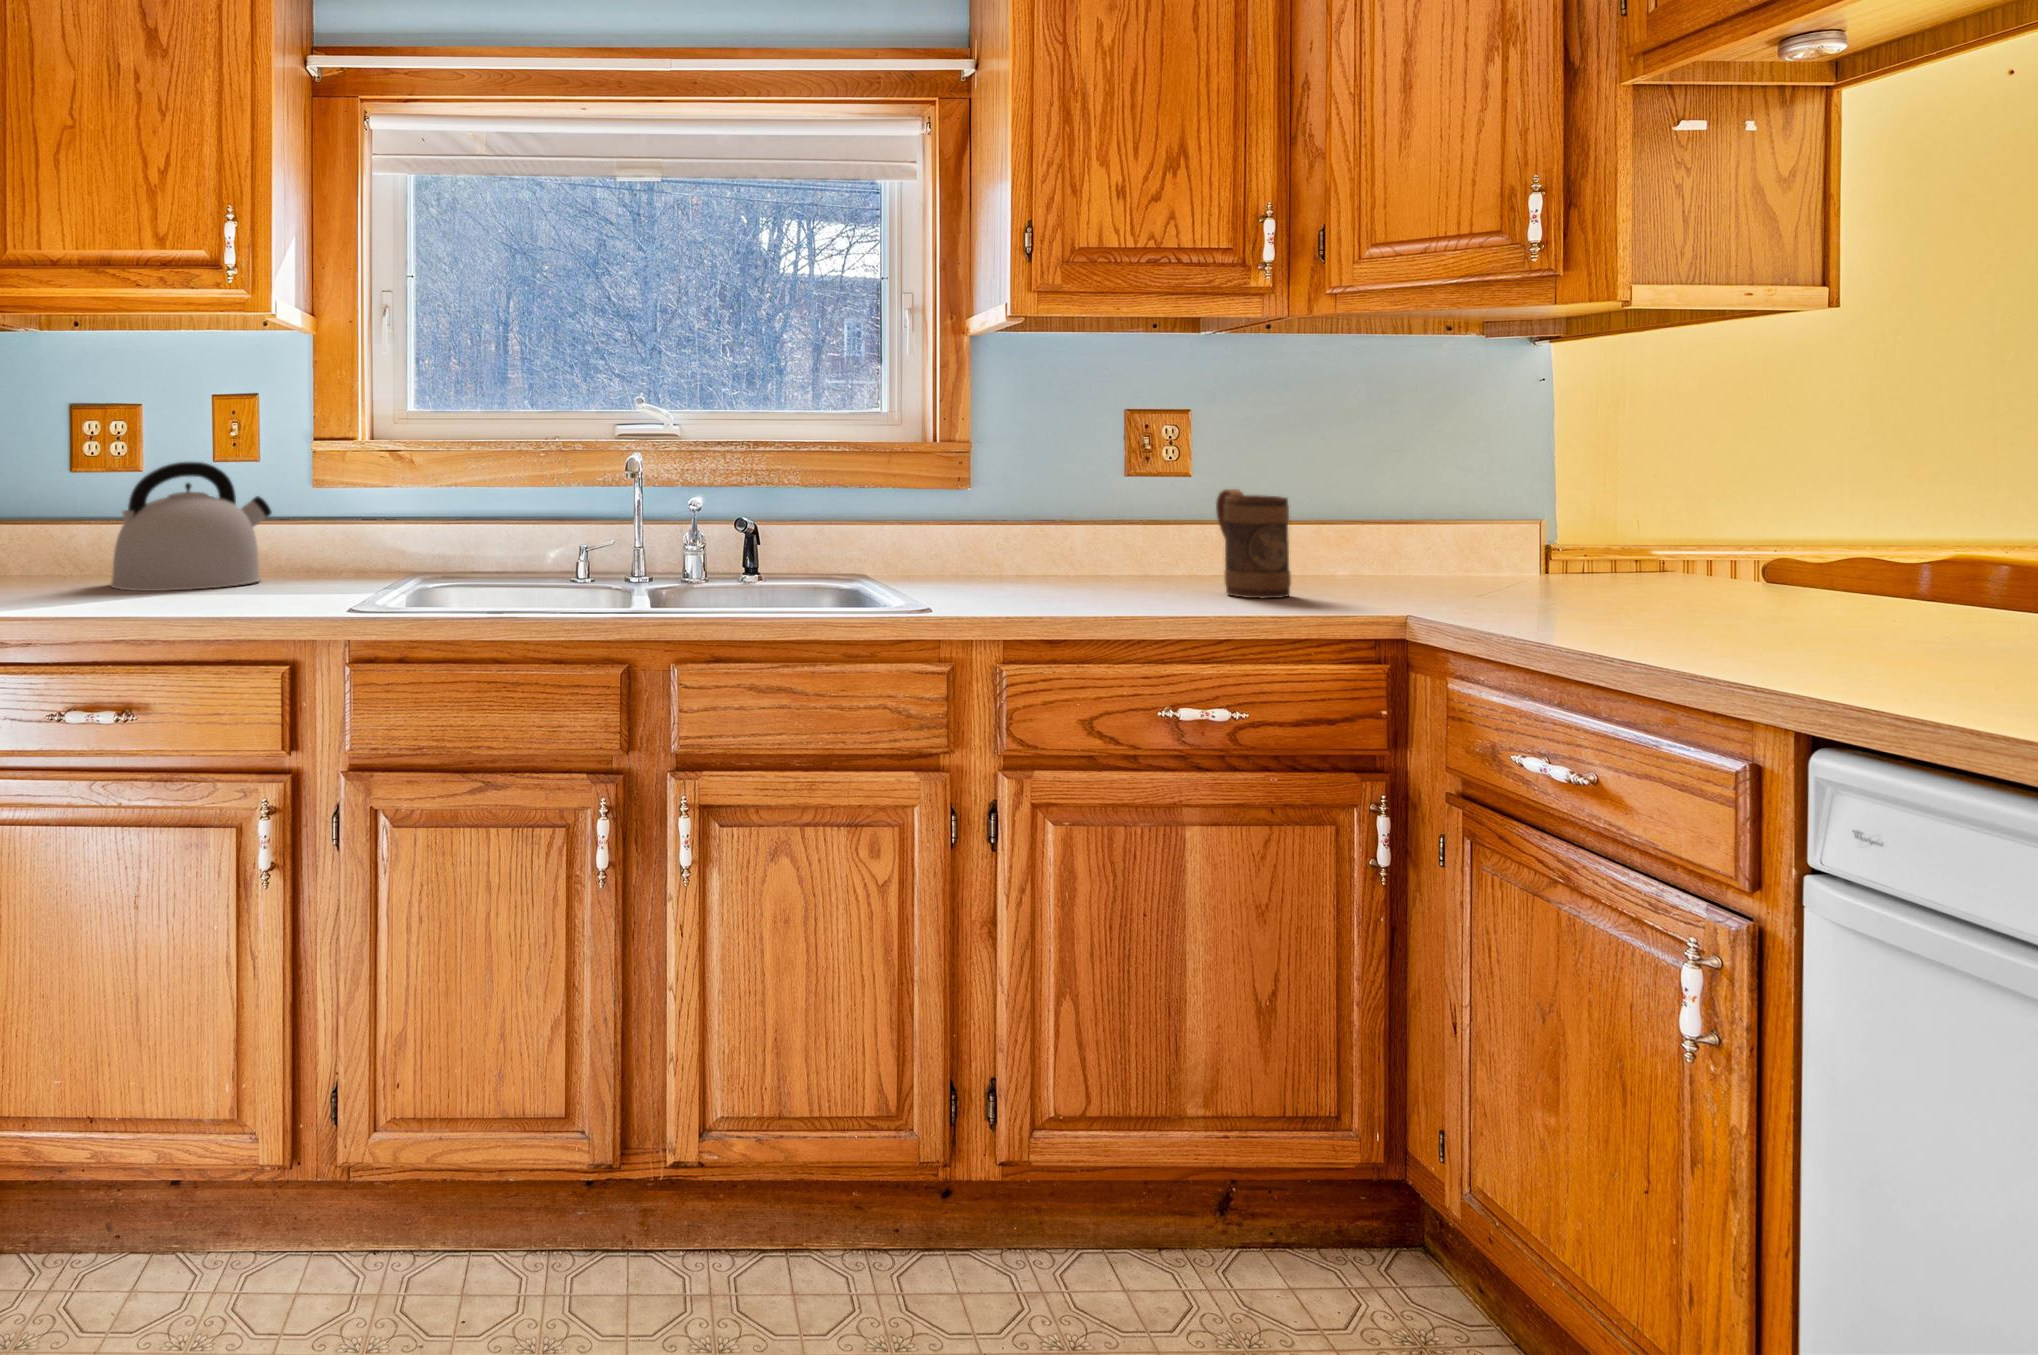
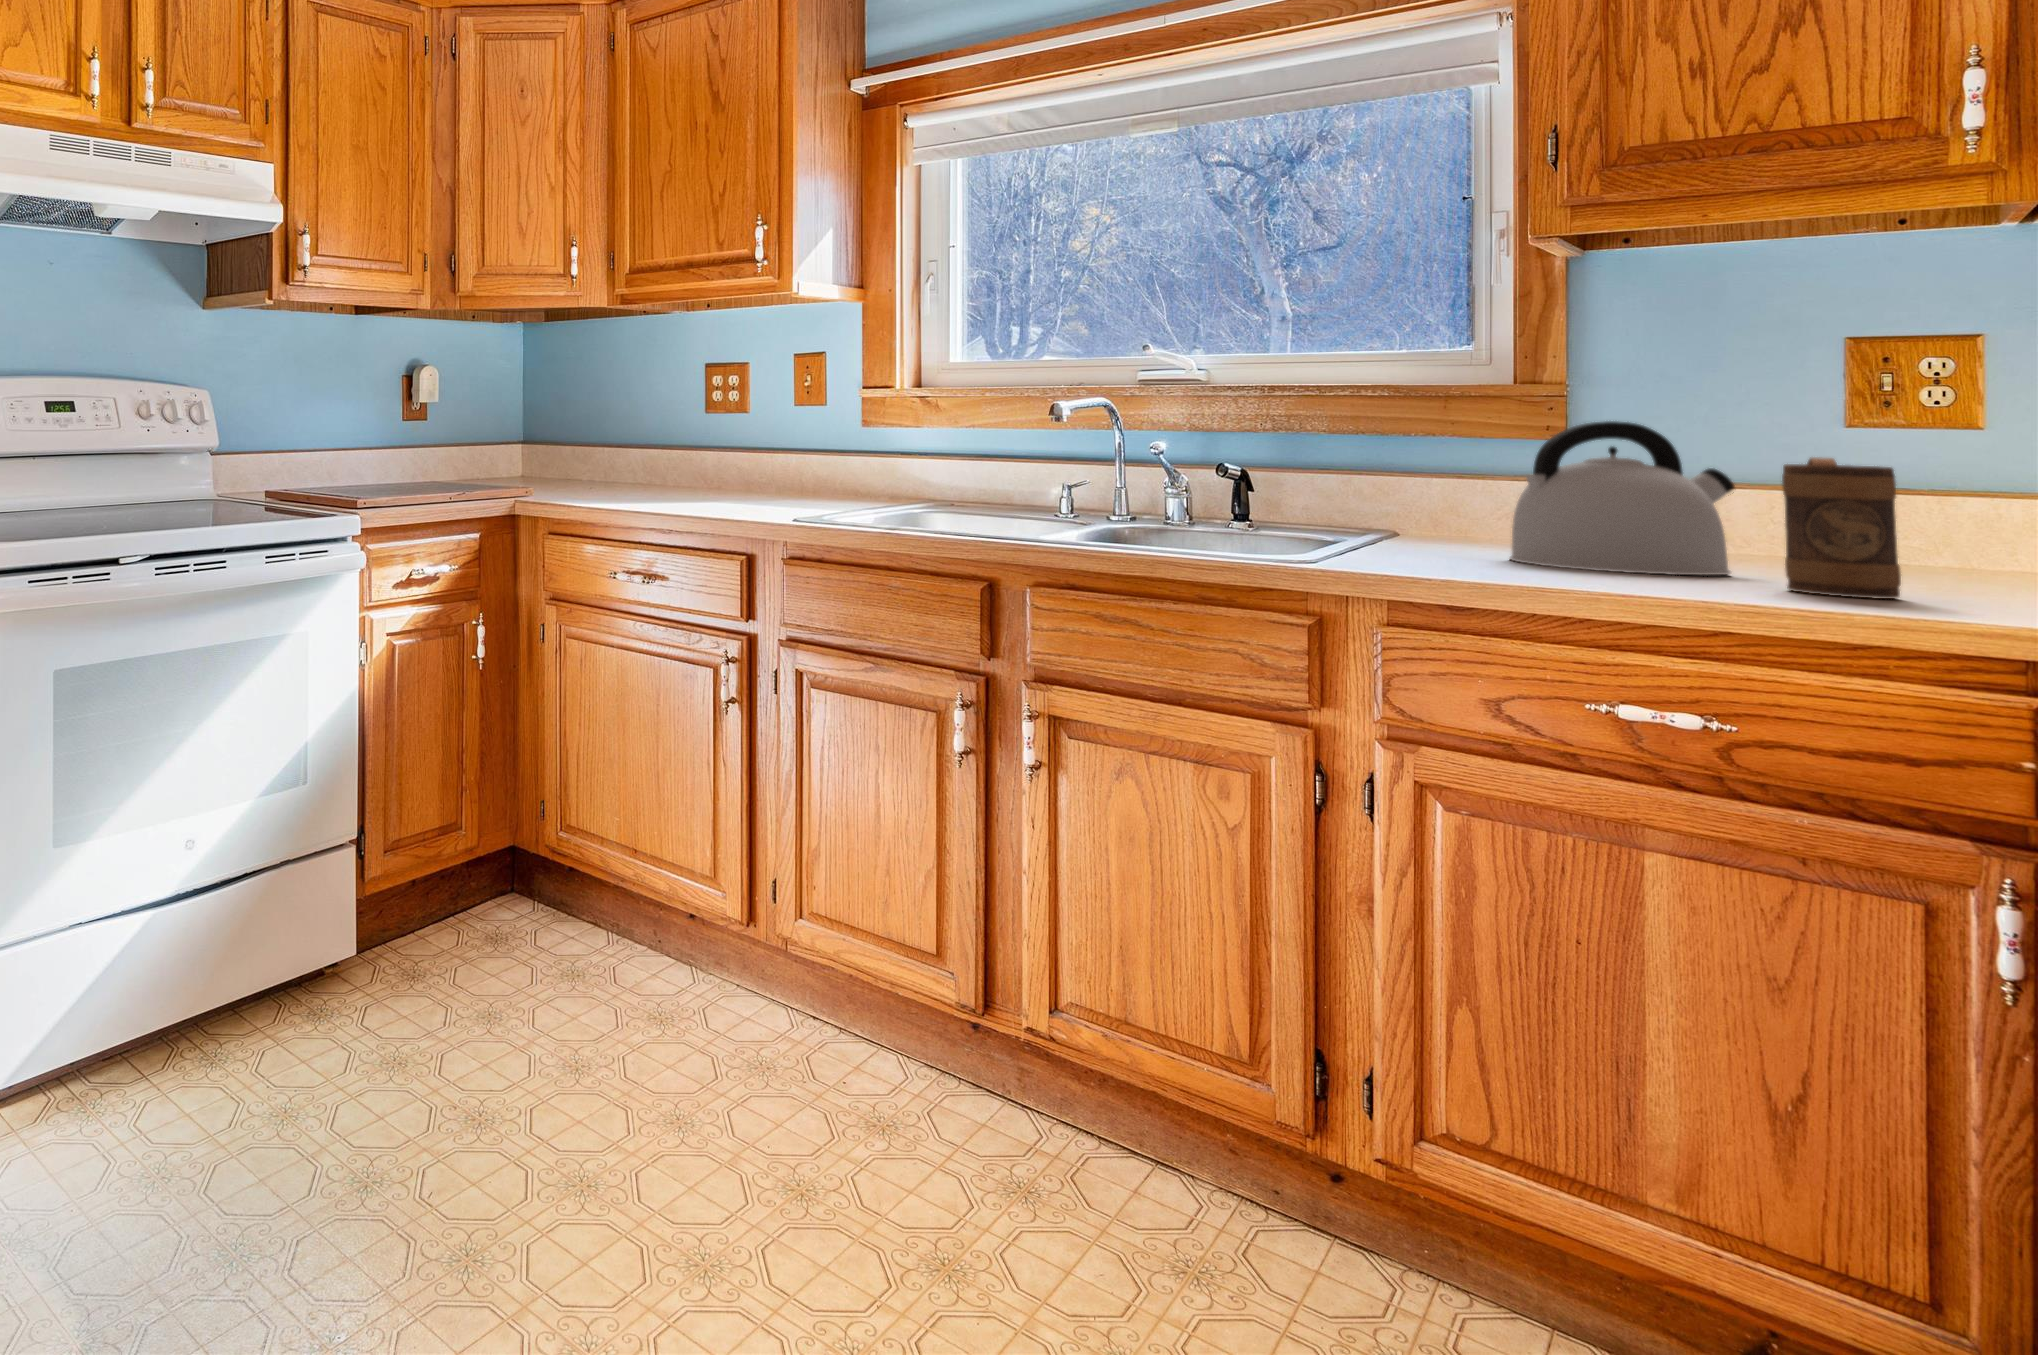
kettle: present [111,462,271,591] -> present [1510,421,1735,575]

